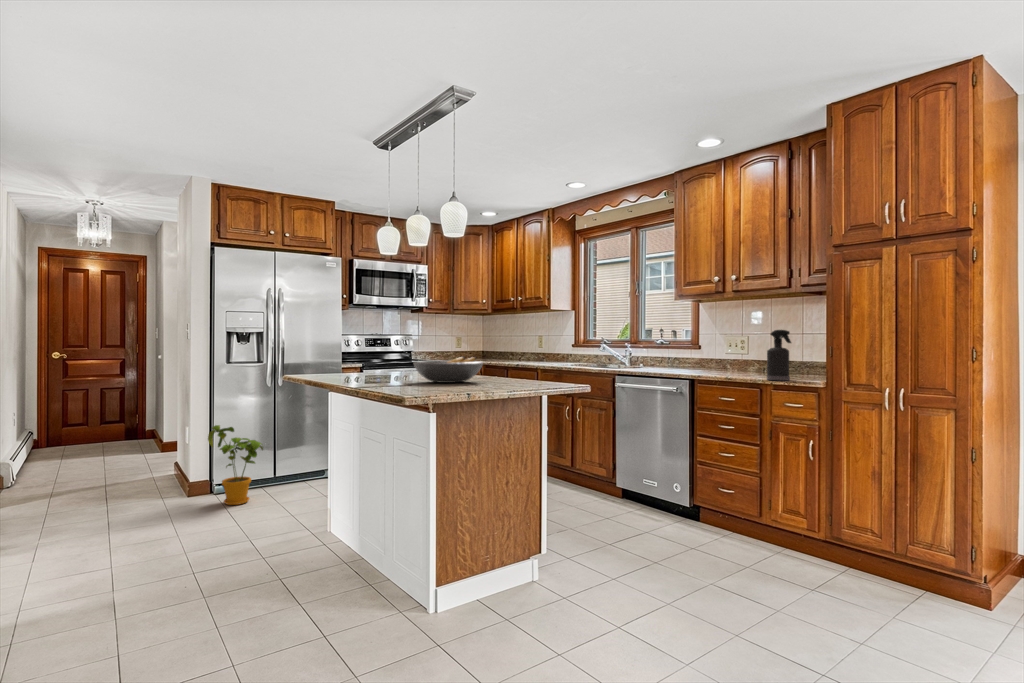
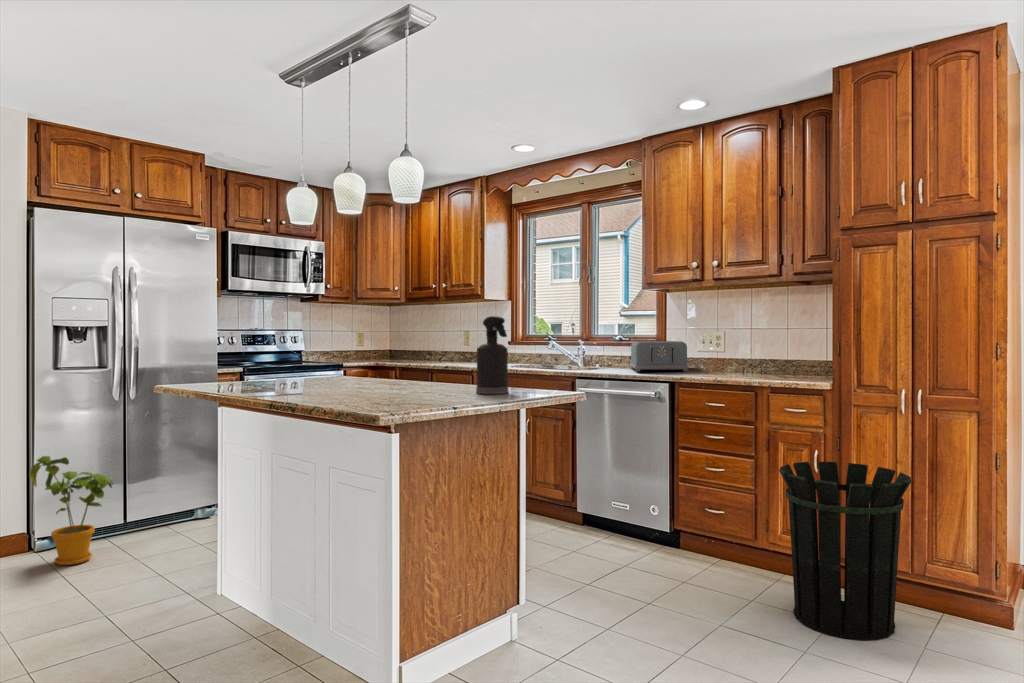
spray bottle: present [767,330,791,380] -> present [476,316,508,394]
toaster: none [666,344,713,370] -> present [630,341,688,371]
fruit bowl: present [413,357,483,383] -> none [351,358,444,392]
waste bin: none [769,449,888,606] -> present [779,462,912,640]

